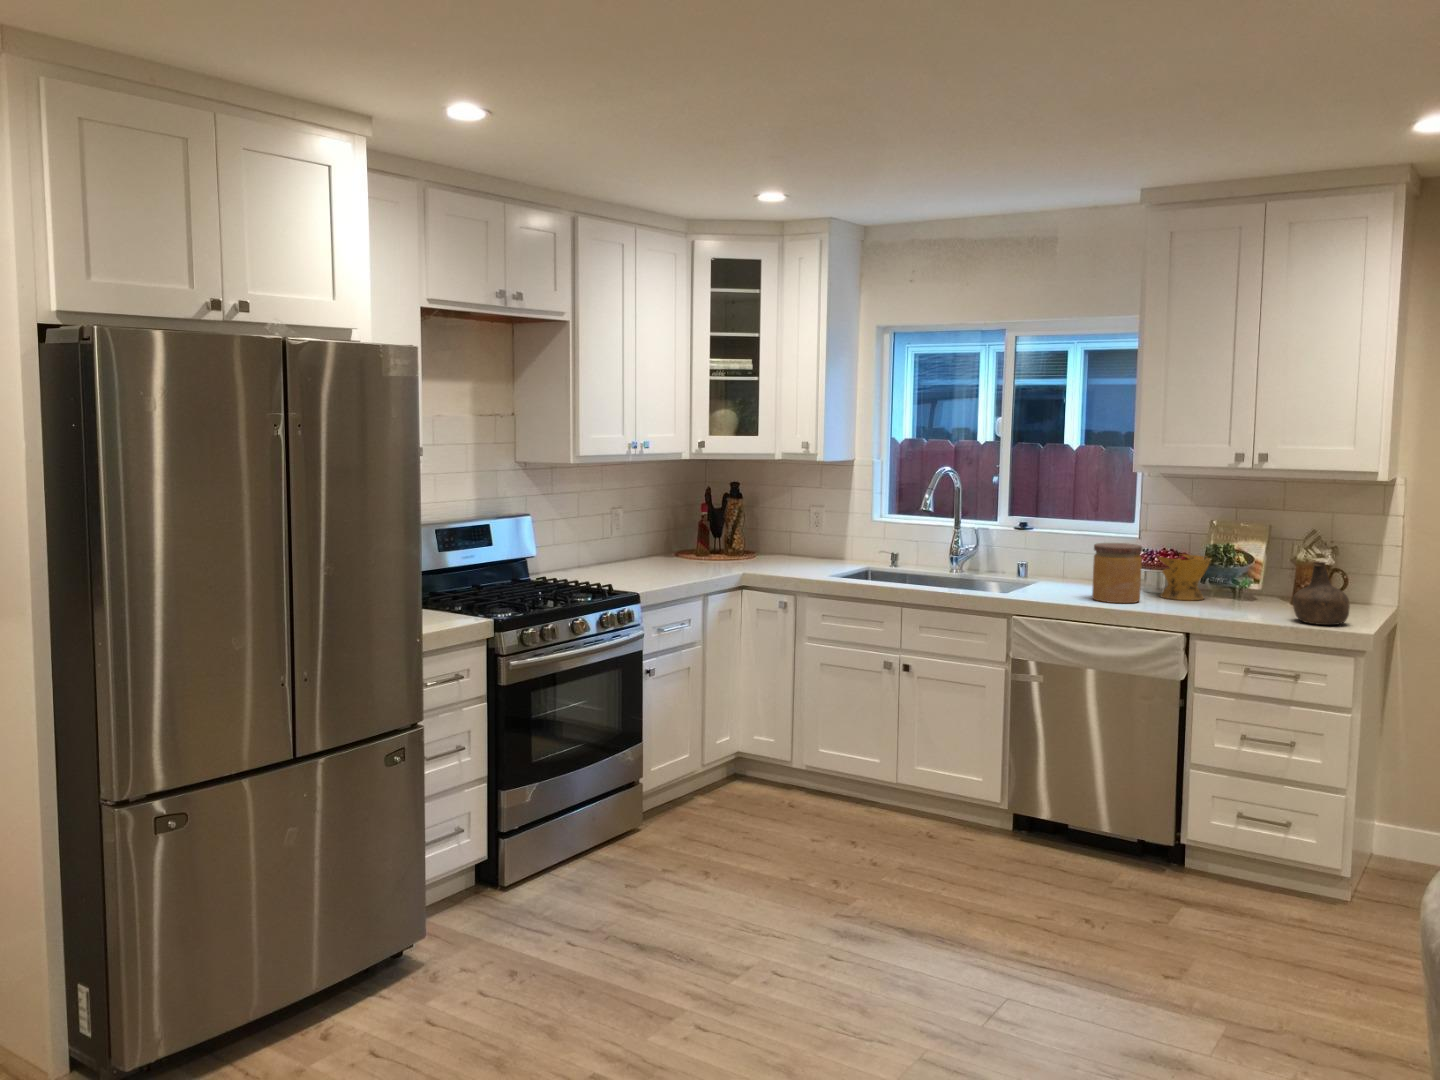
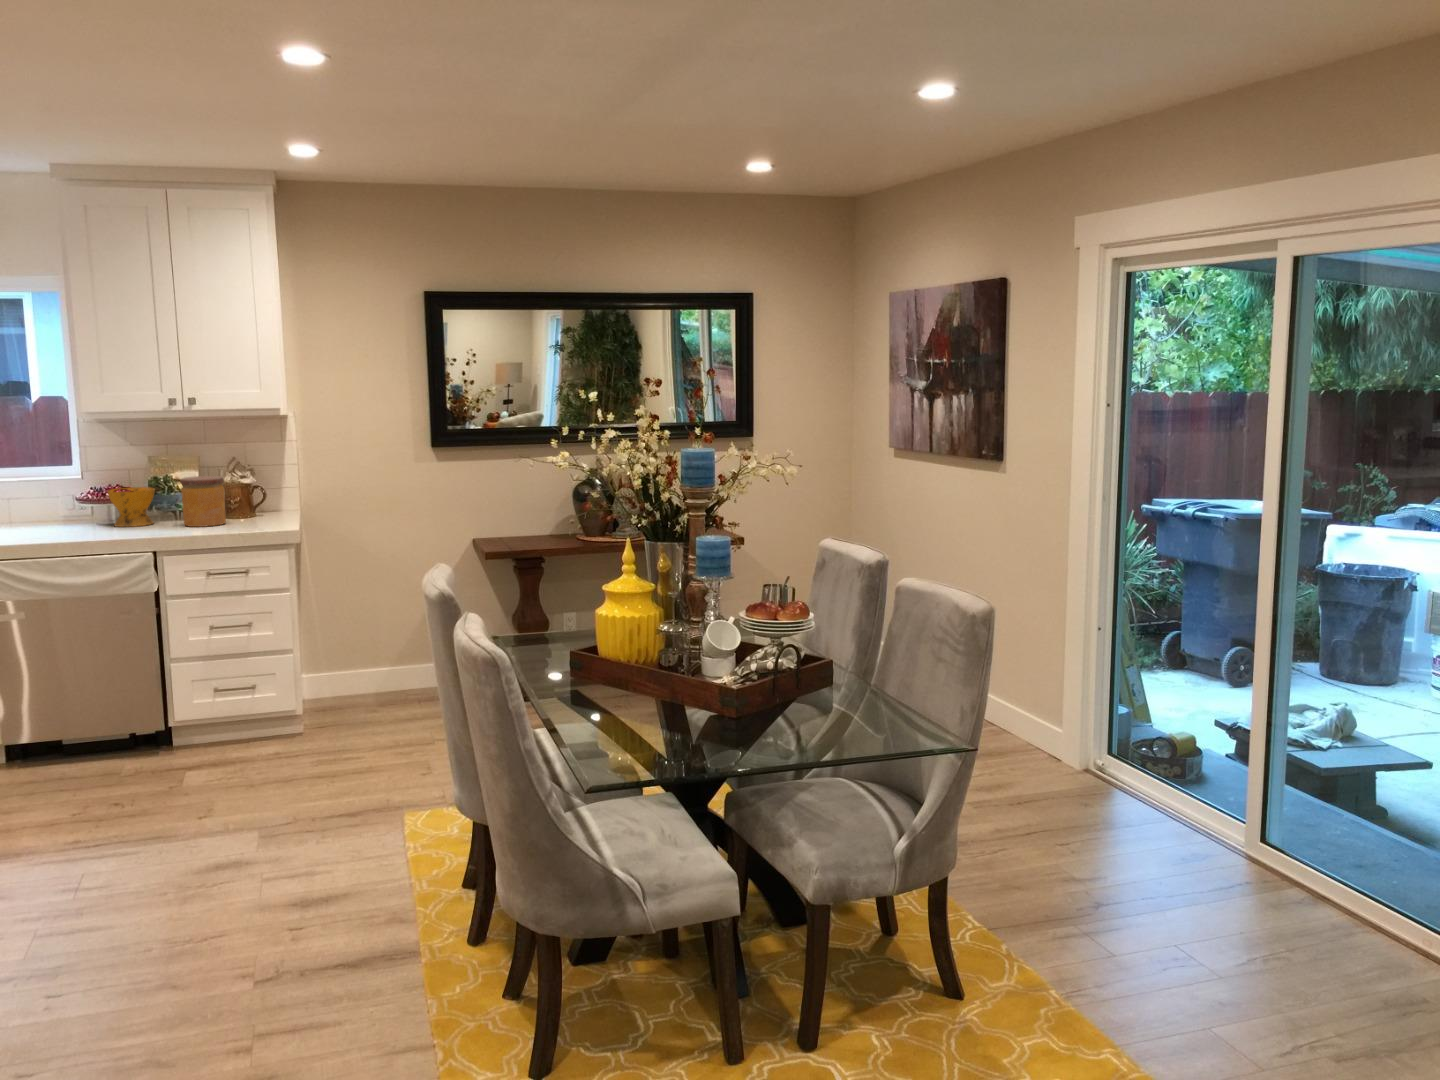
jar: present [1092,543,1142,603] -> present [180,476,226,527]
bottle: present [1293,561,1350,625] -> none [234,480,277,529]

